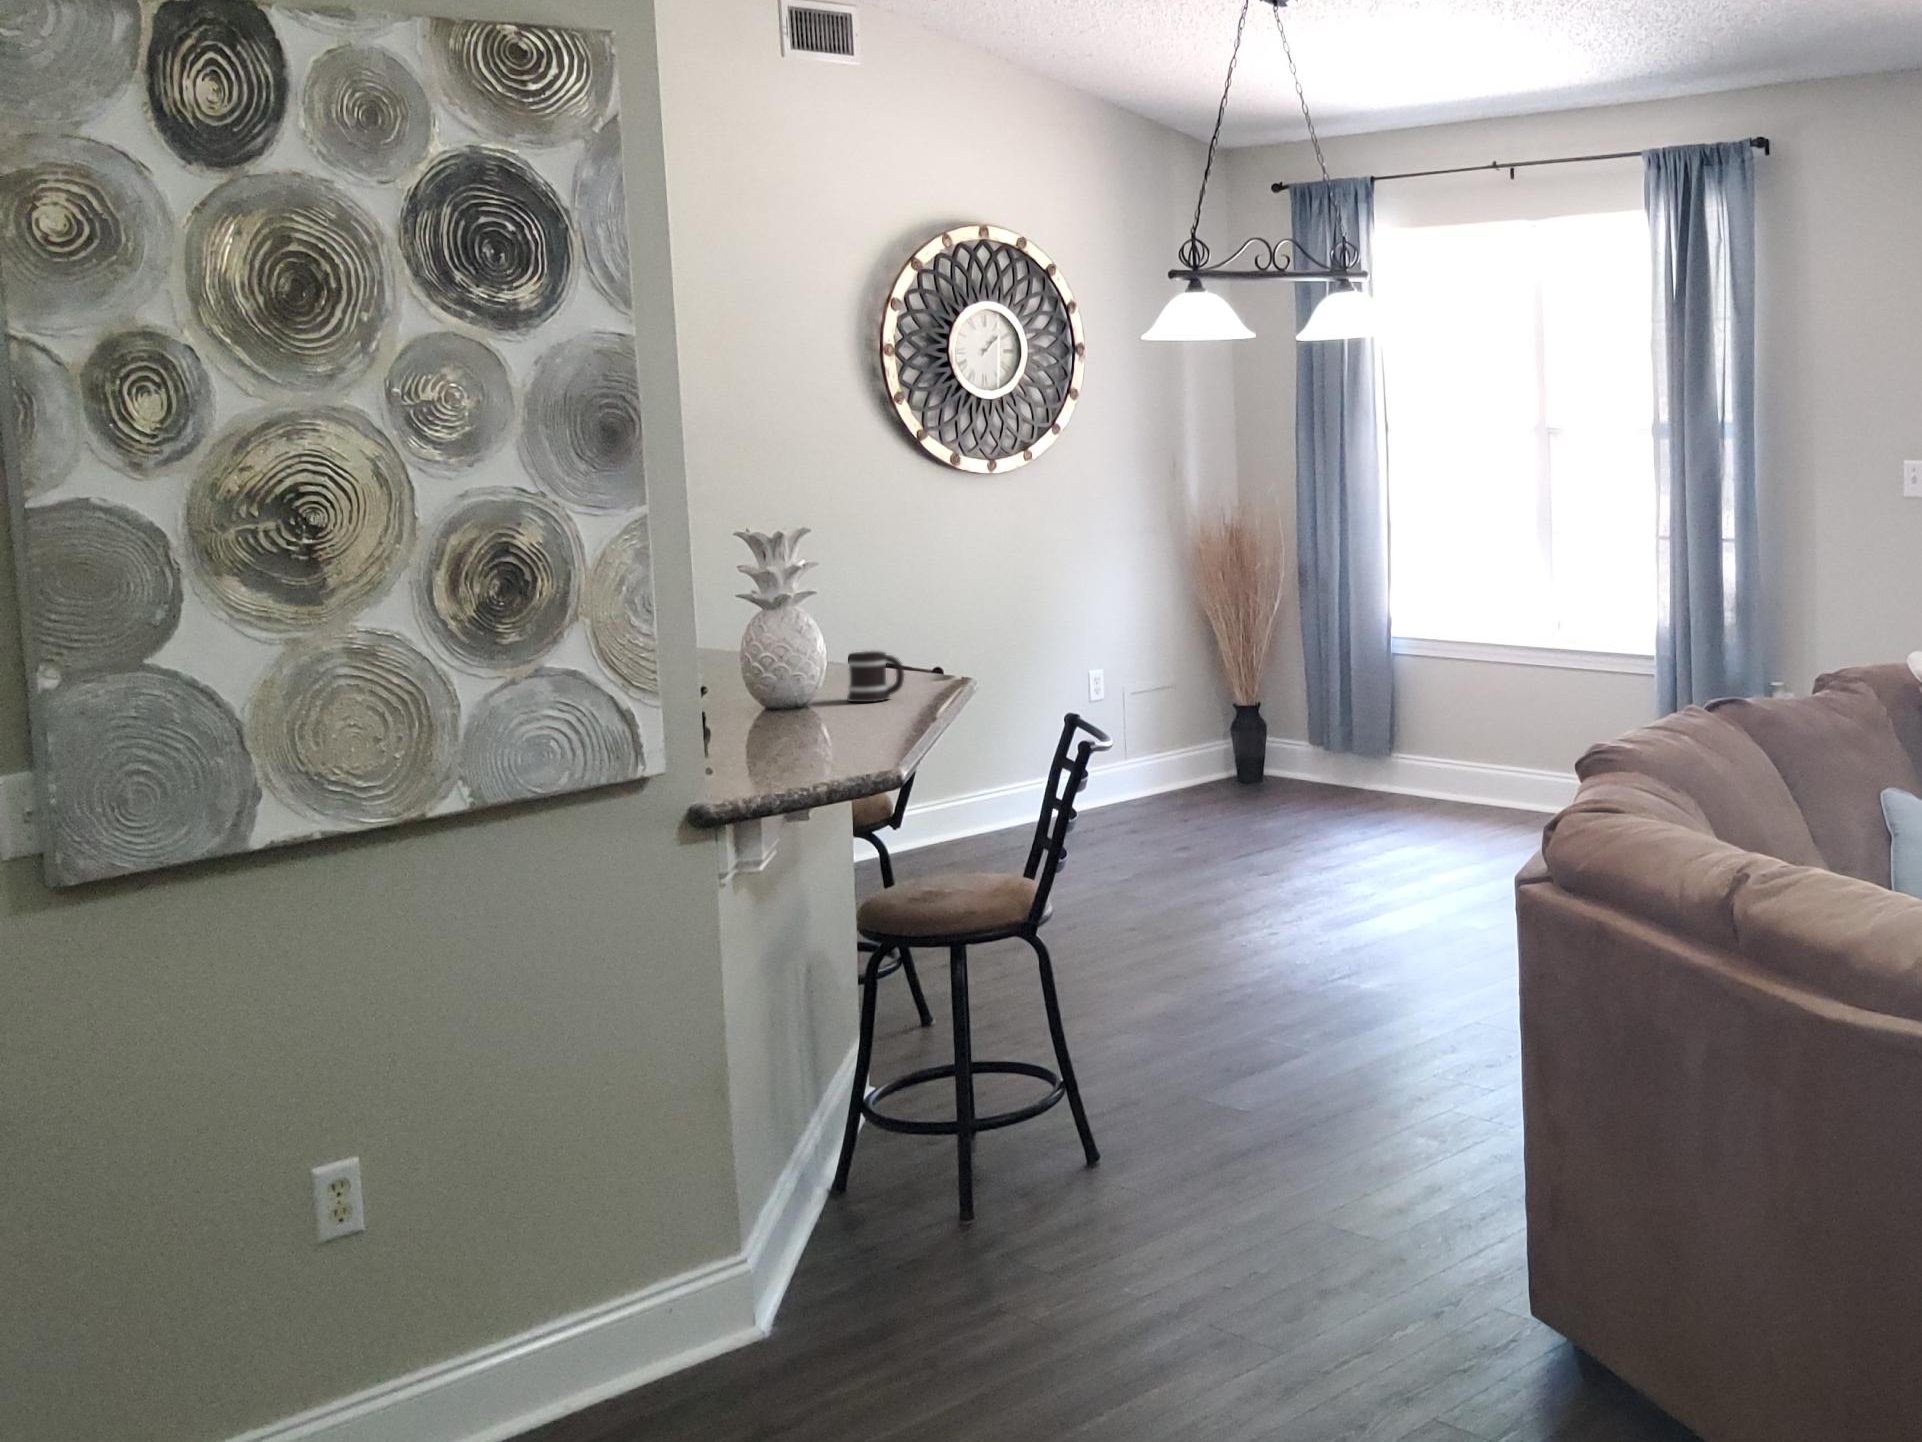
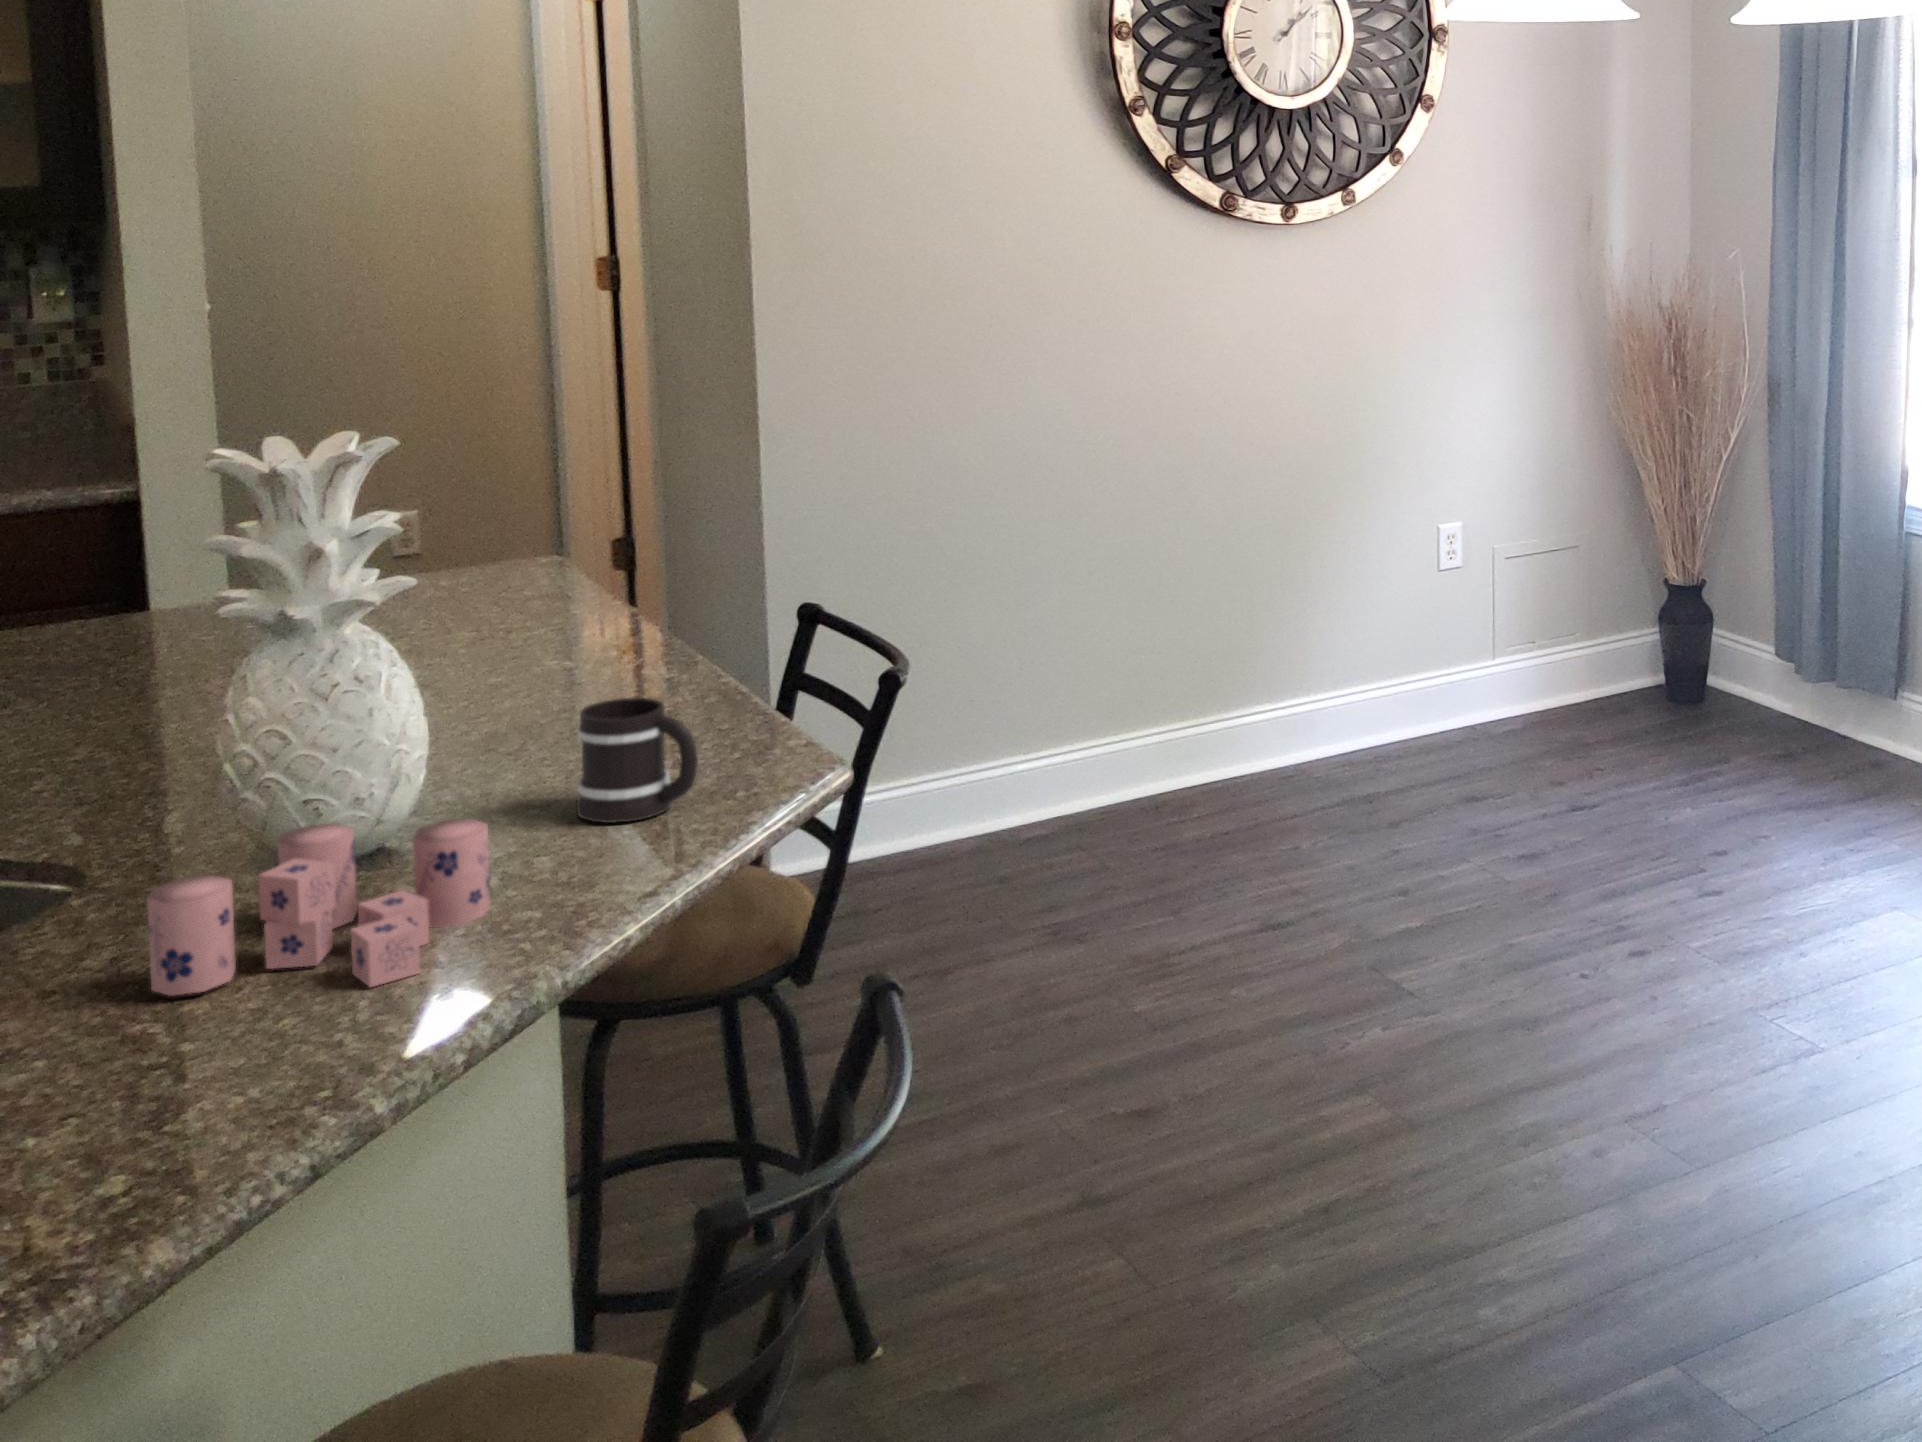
candle: none [749,682,859,737] -> present [147,819,490,996]

